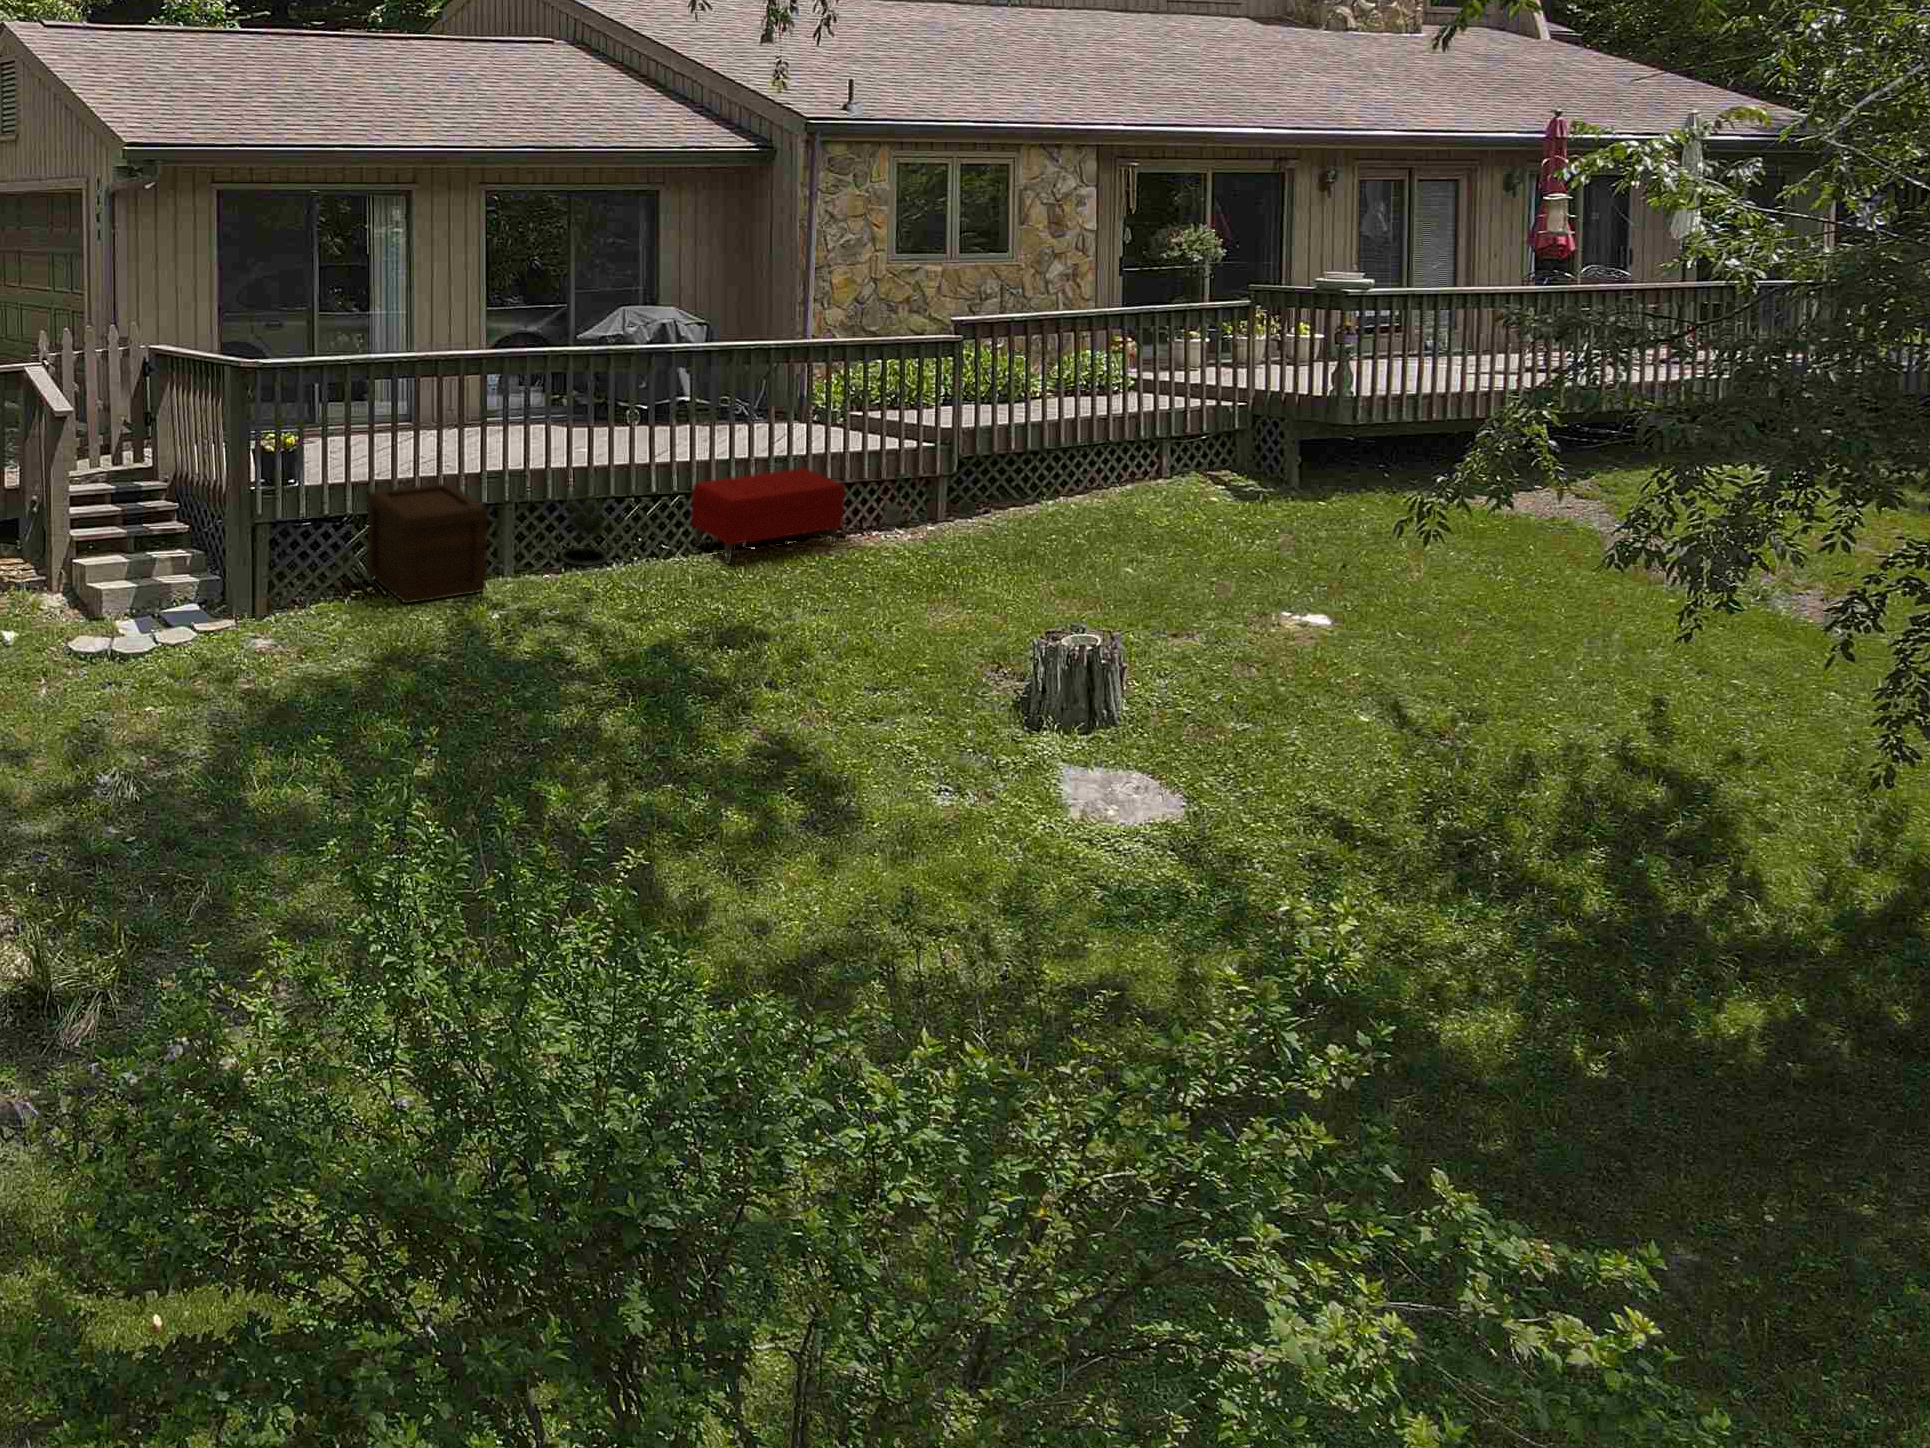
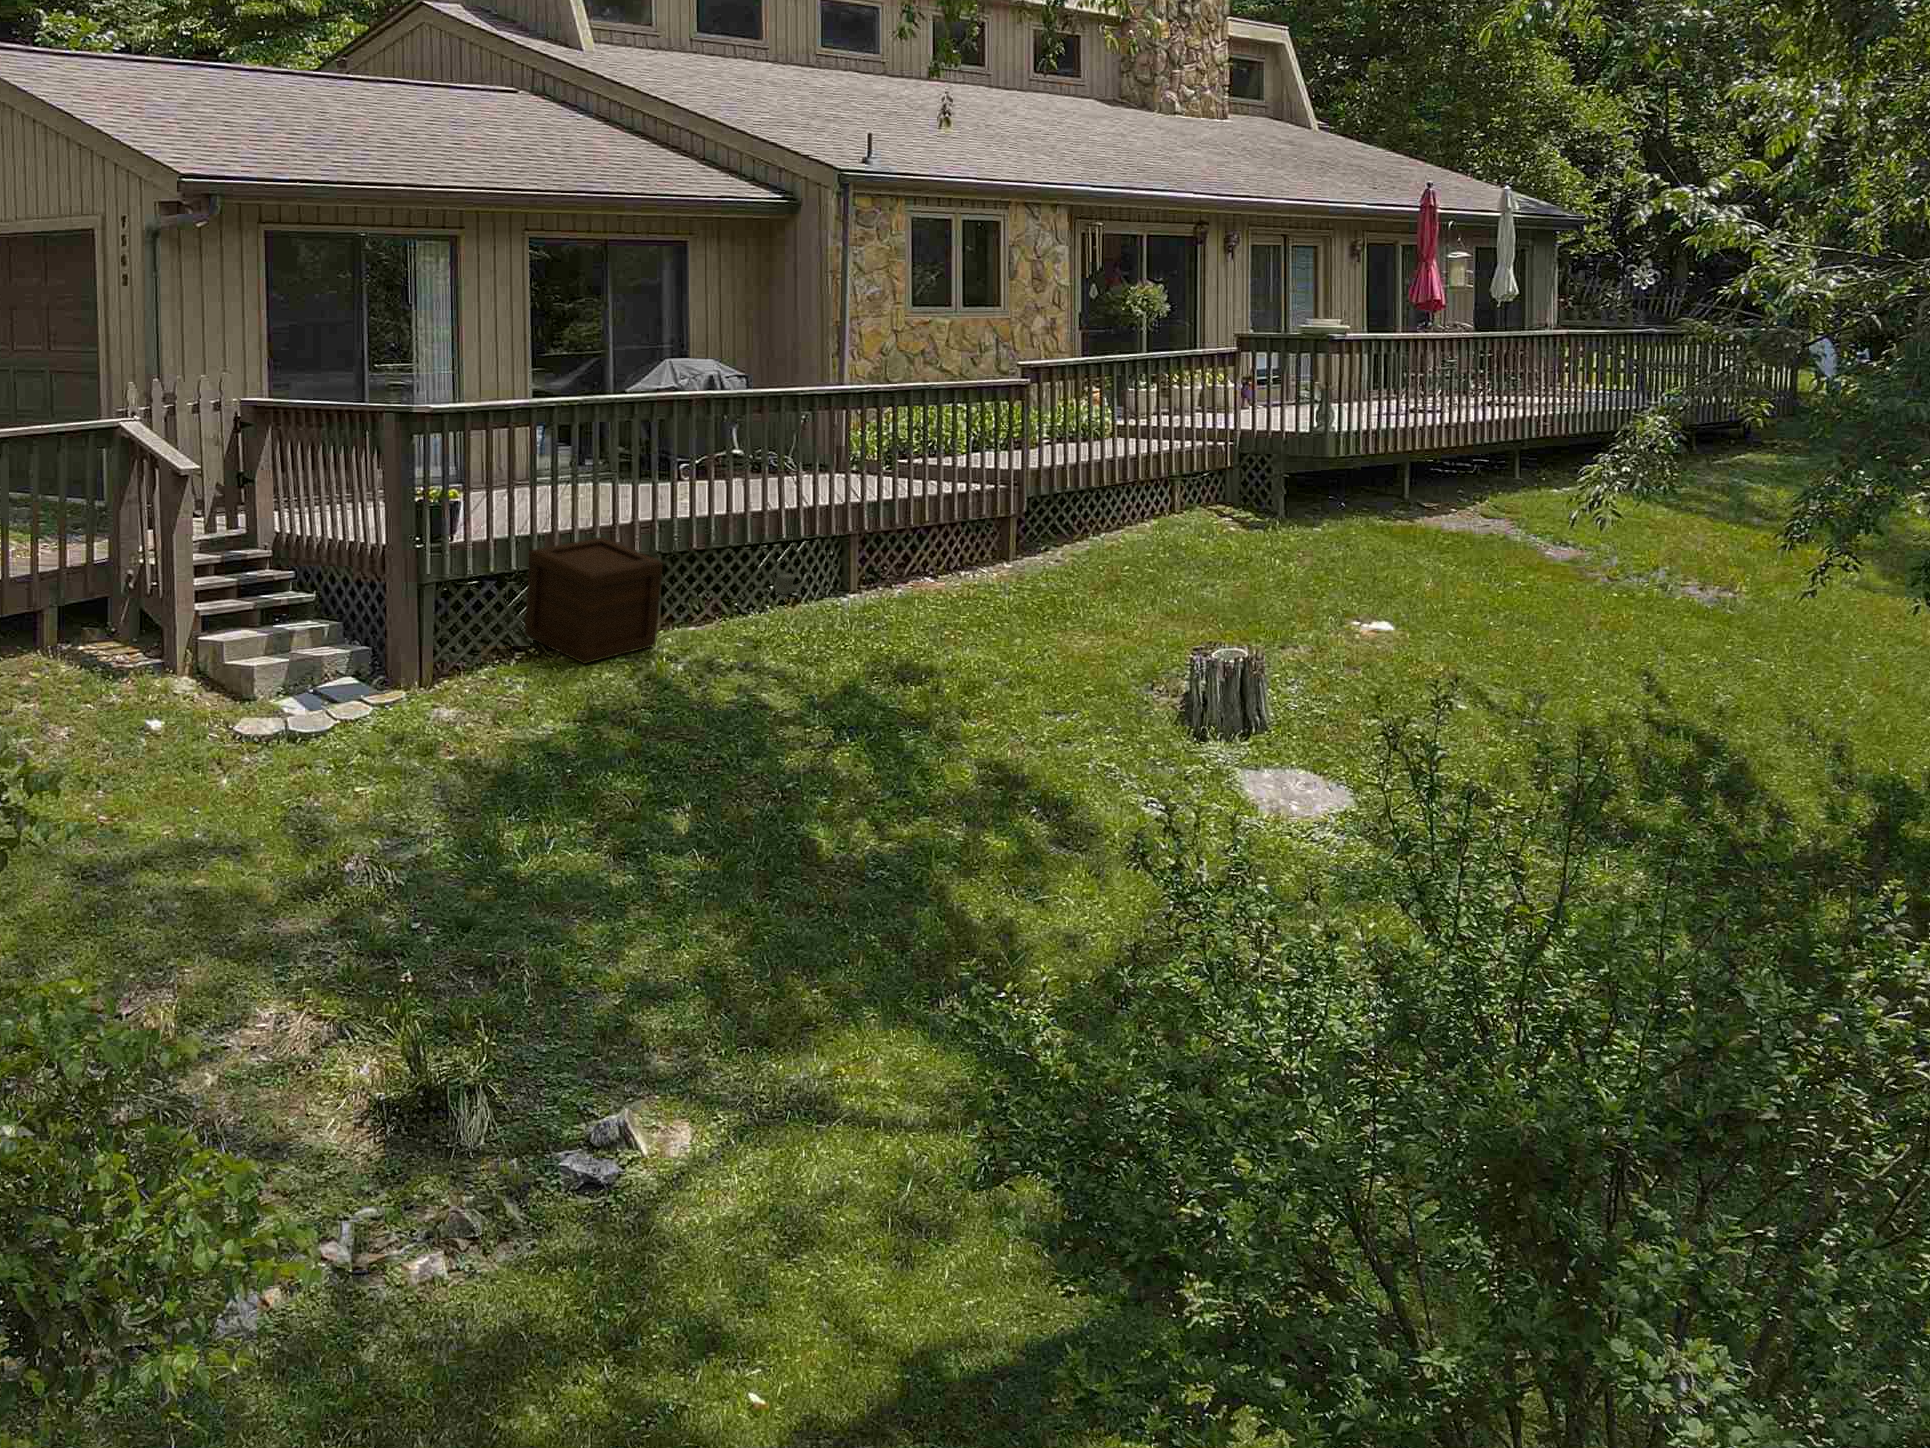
bench: present [691,468,845,563] -> none [816,511,952,605]
potted tree: present [561,487,607,566] -> none [702,528,754,614]
watering can: present [884,502,910,526] -> present [772,571,807,595]

